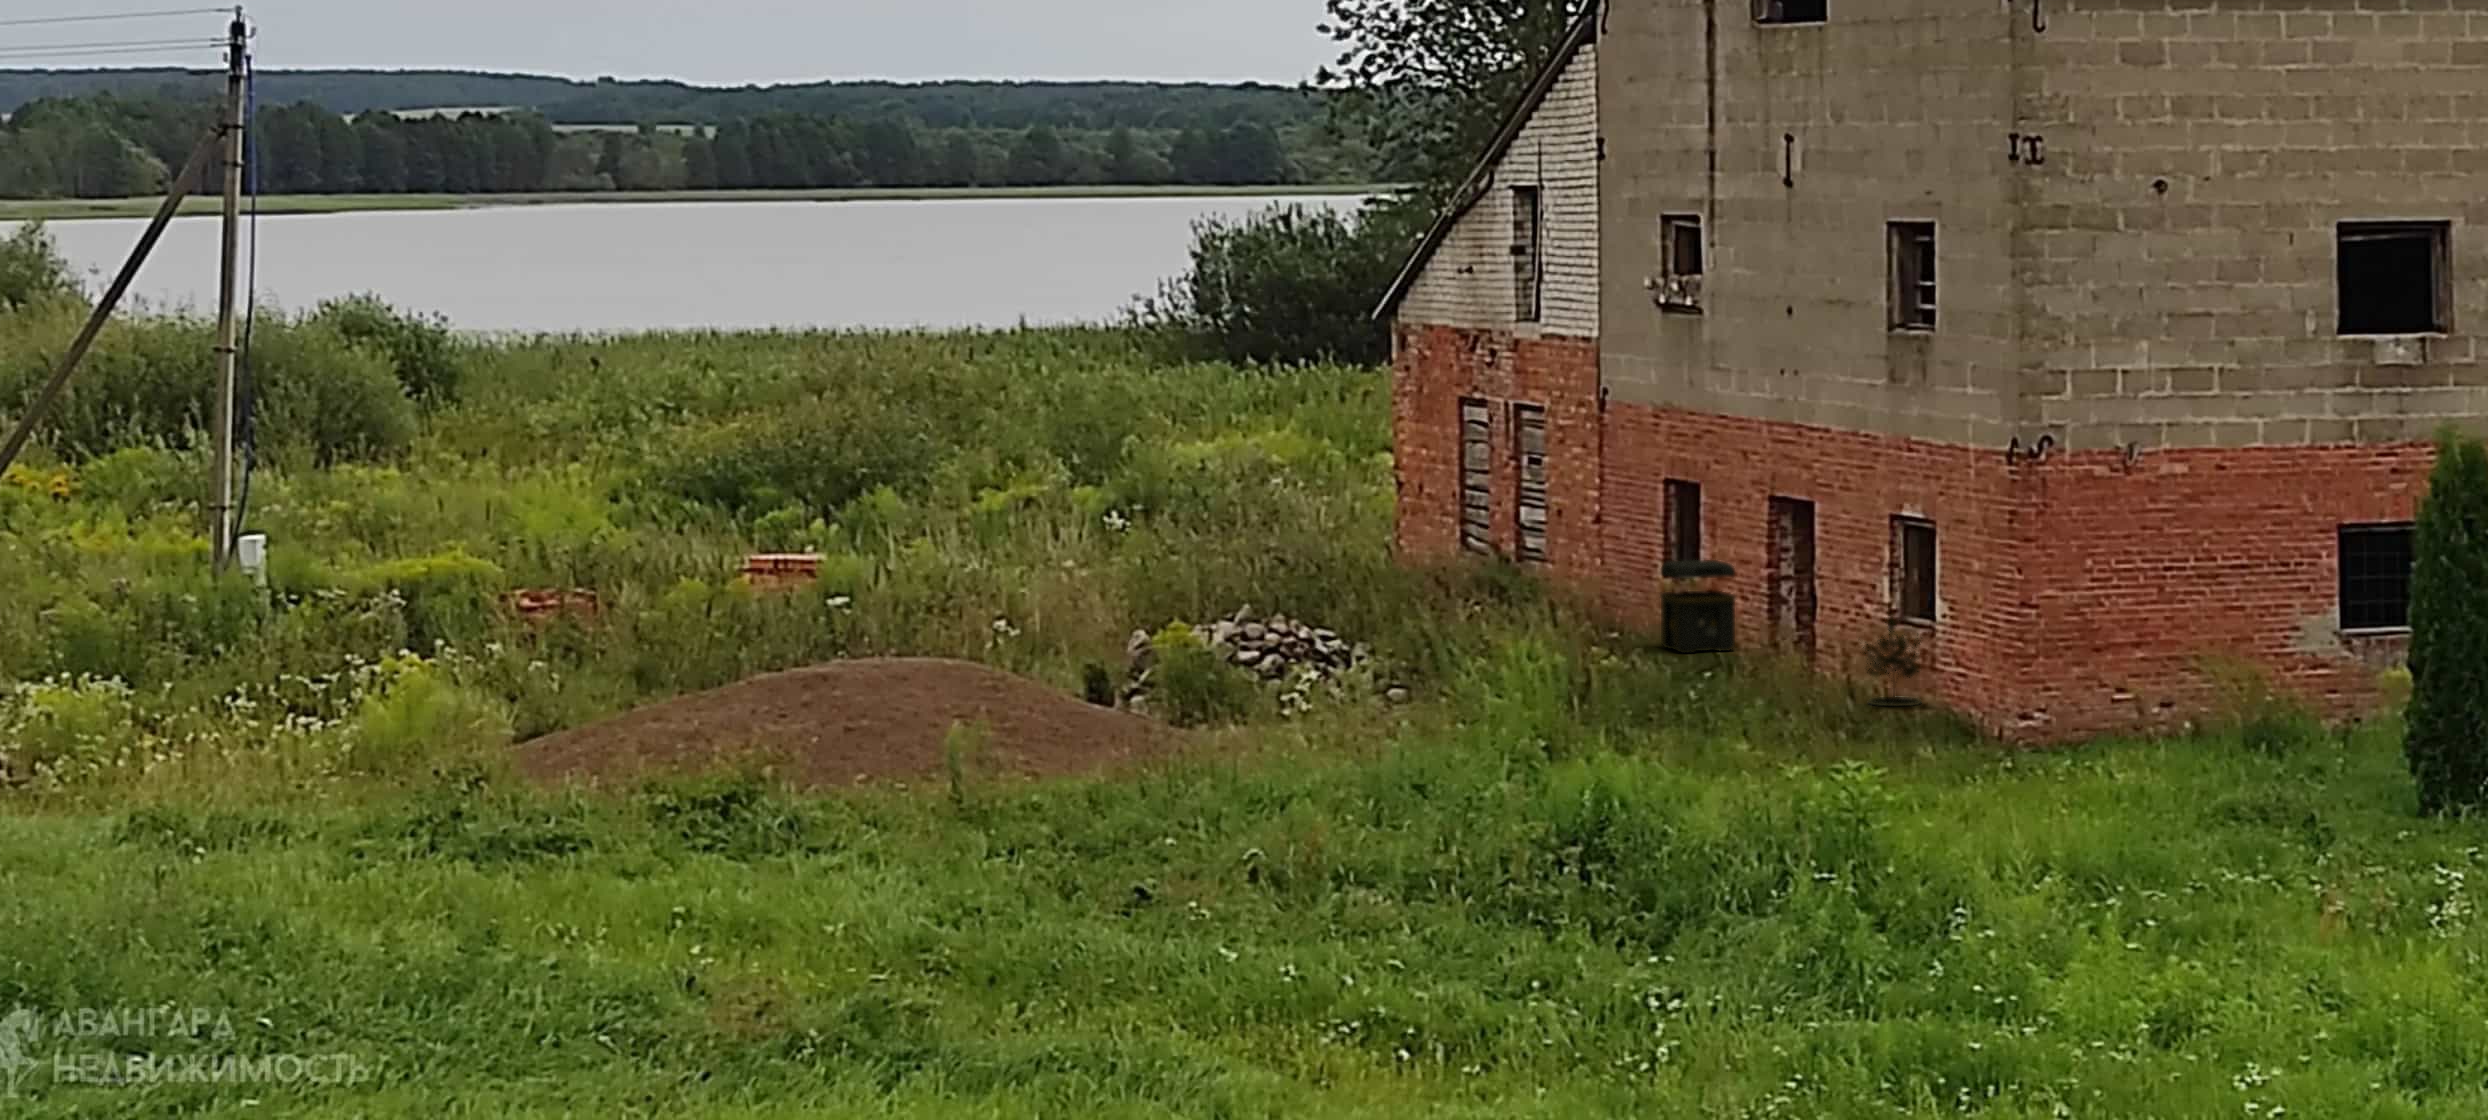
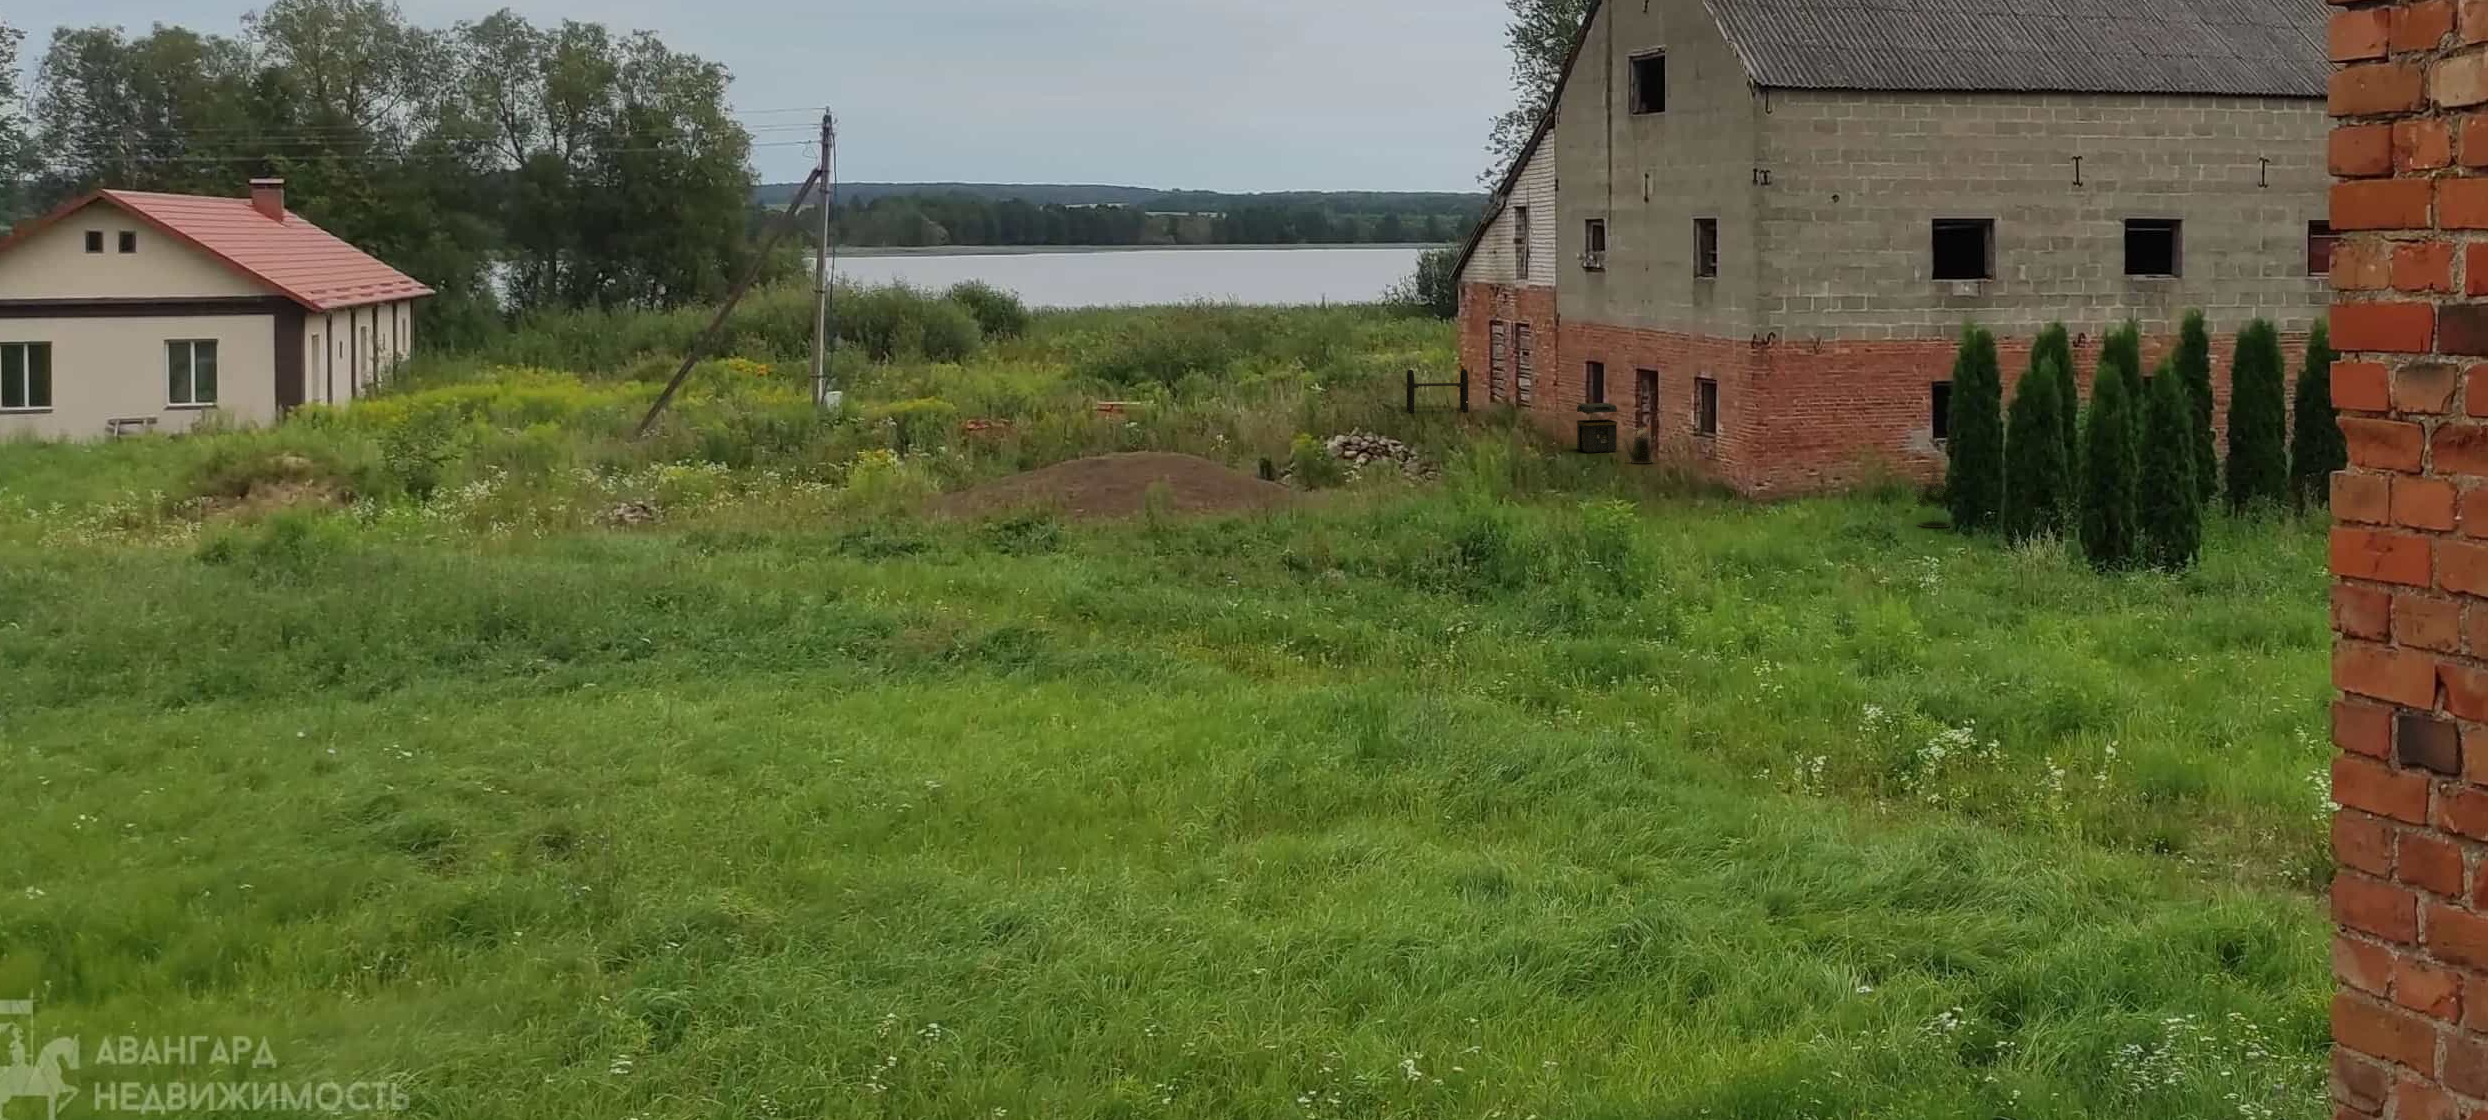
bench: none [1301,487,1418,571] -> present [1407,369,1468,413]
watering can: none [1759,604,1820,675] -> present [1627,428,1652,464]
potted tree: present [1863,612,1922,706] -> present [1915,466,1951,528]

